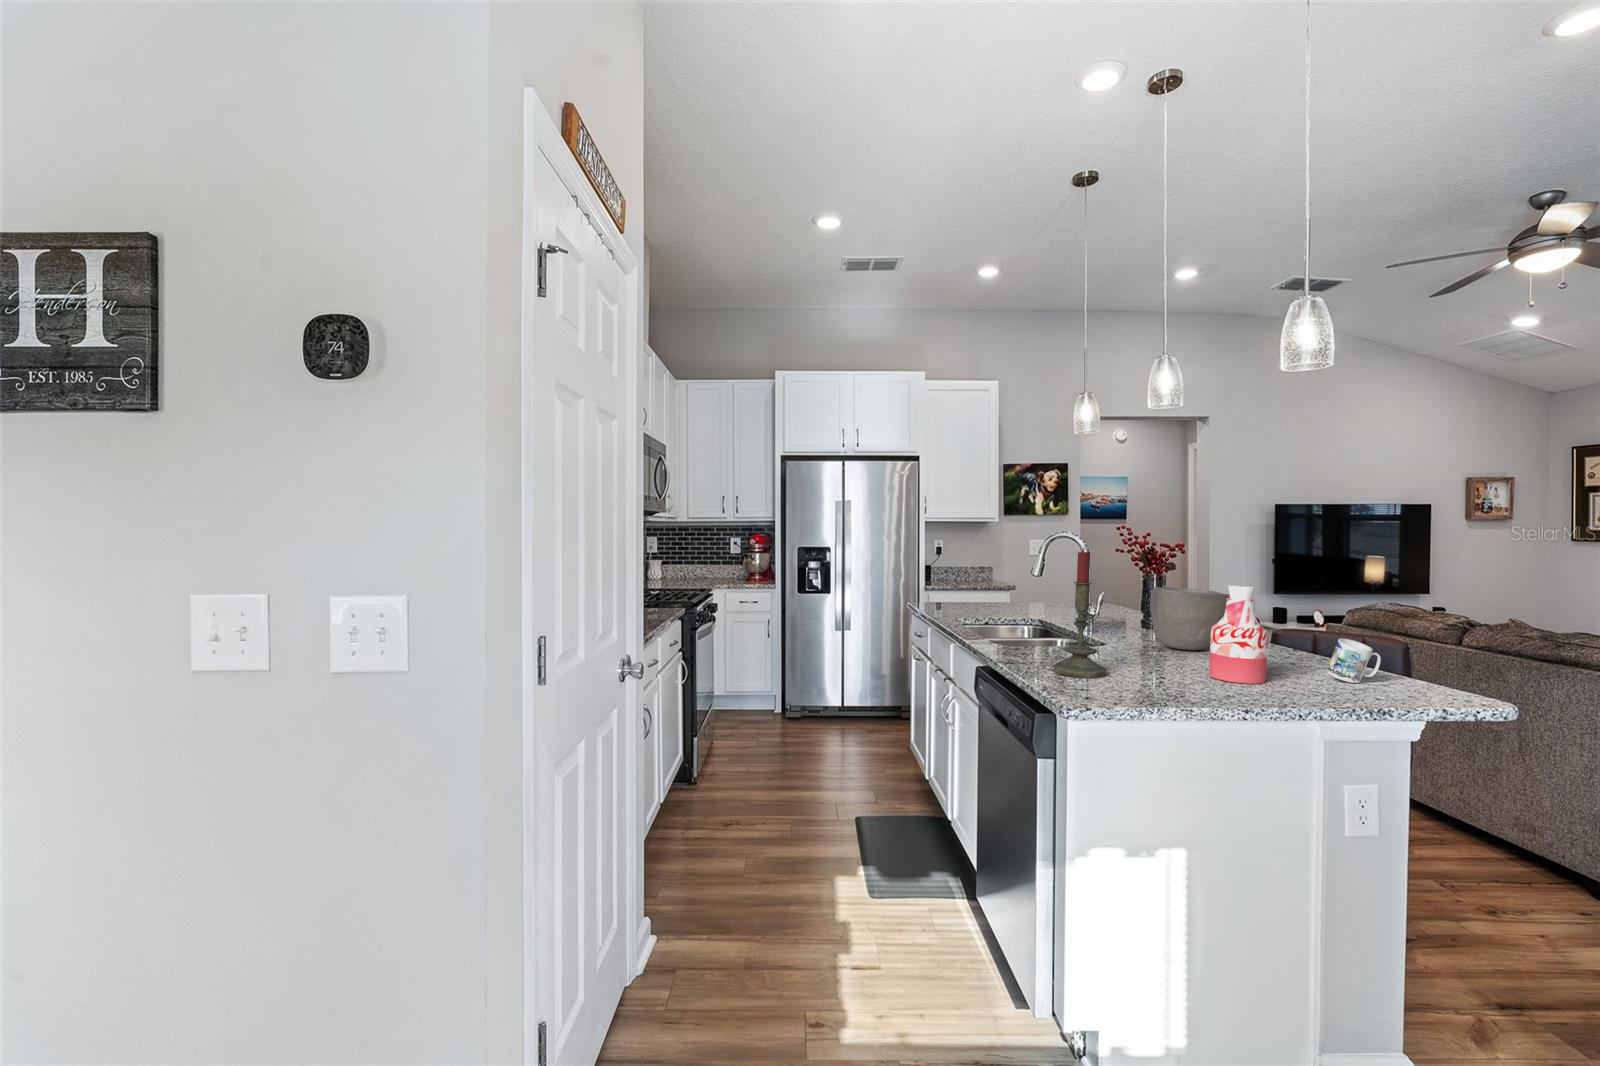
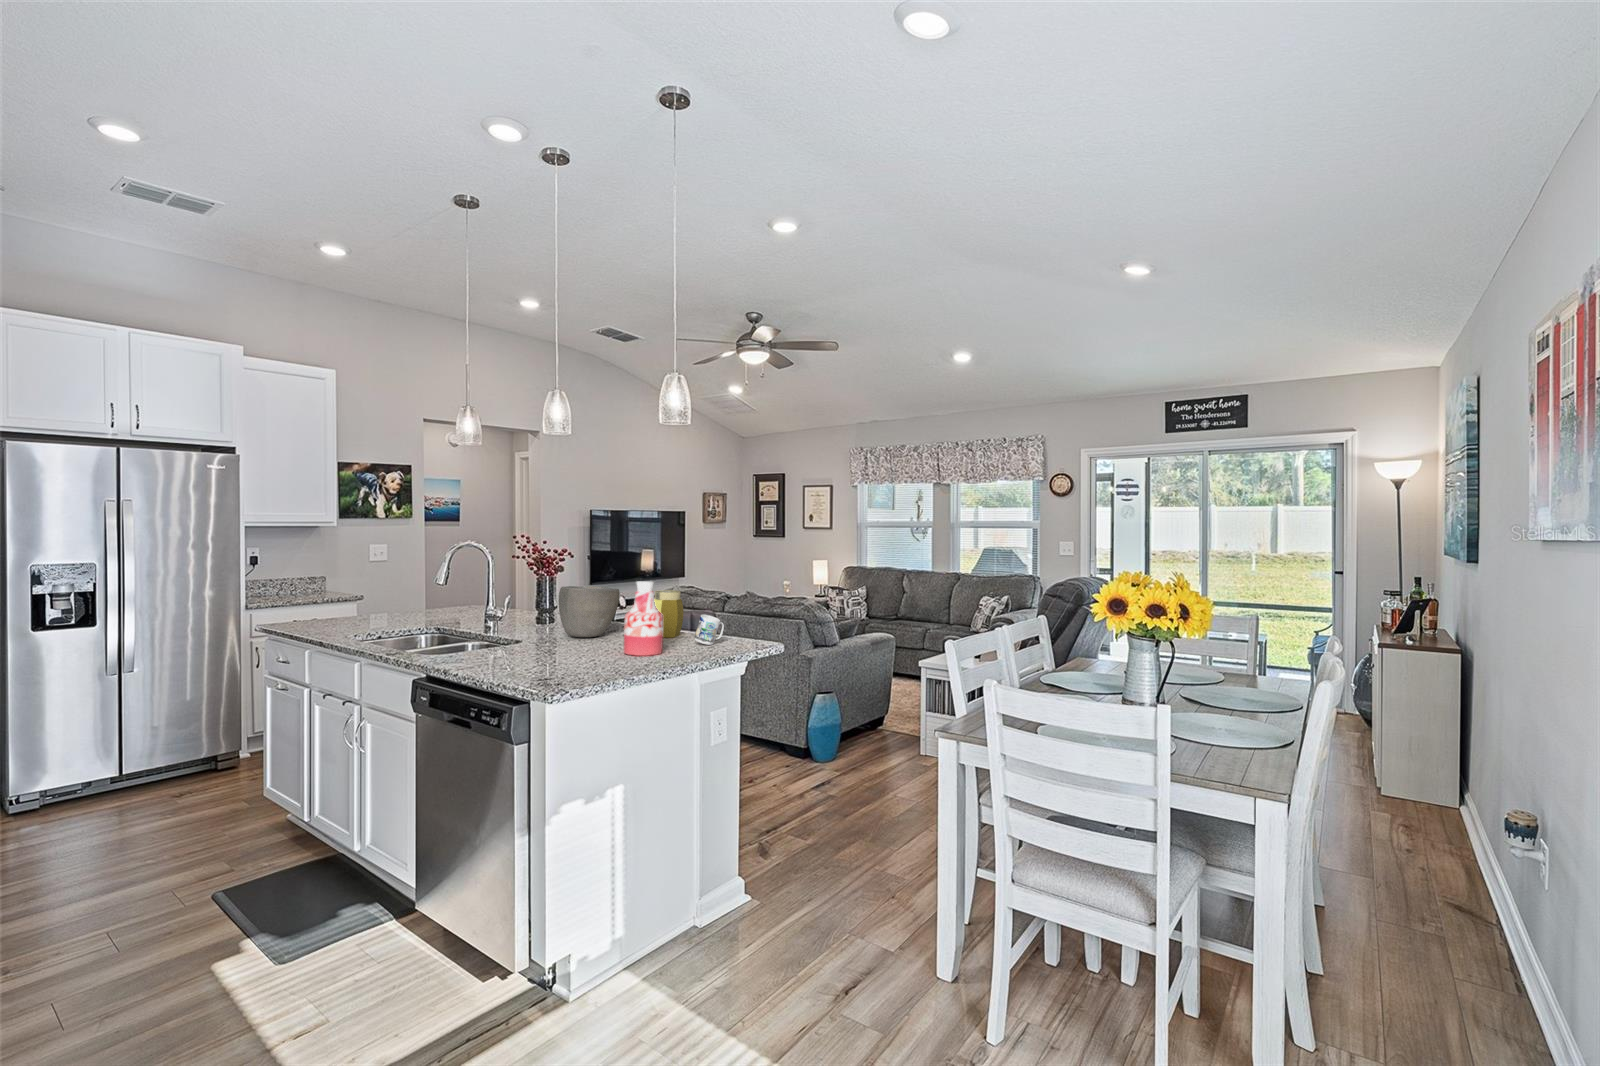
candle: present [1054,548,1106,678] -> none [506,556,552,671]
jar: none [1271,601,1324,665] -> present [654,590,683,638]

